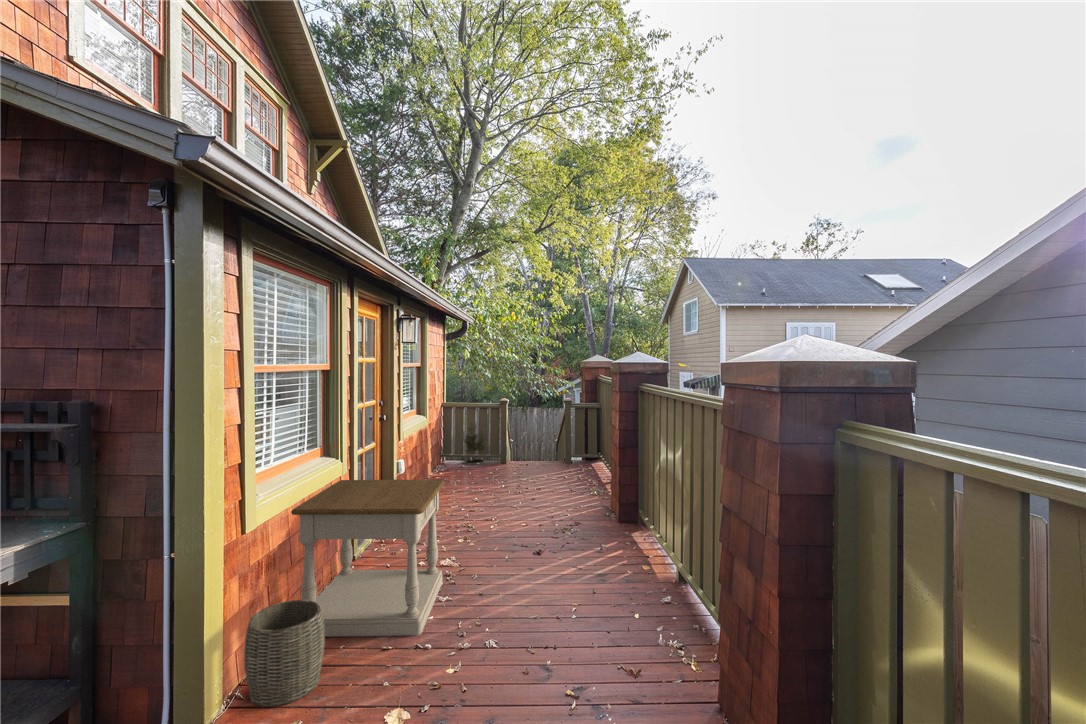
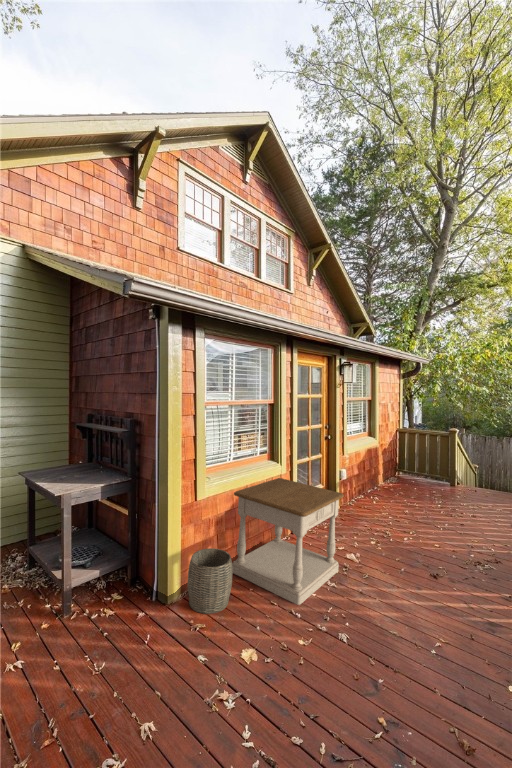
potted tree: present [463,426,485,465] -> none [412,447,435,483]

